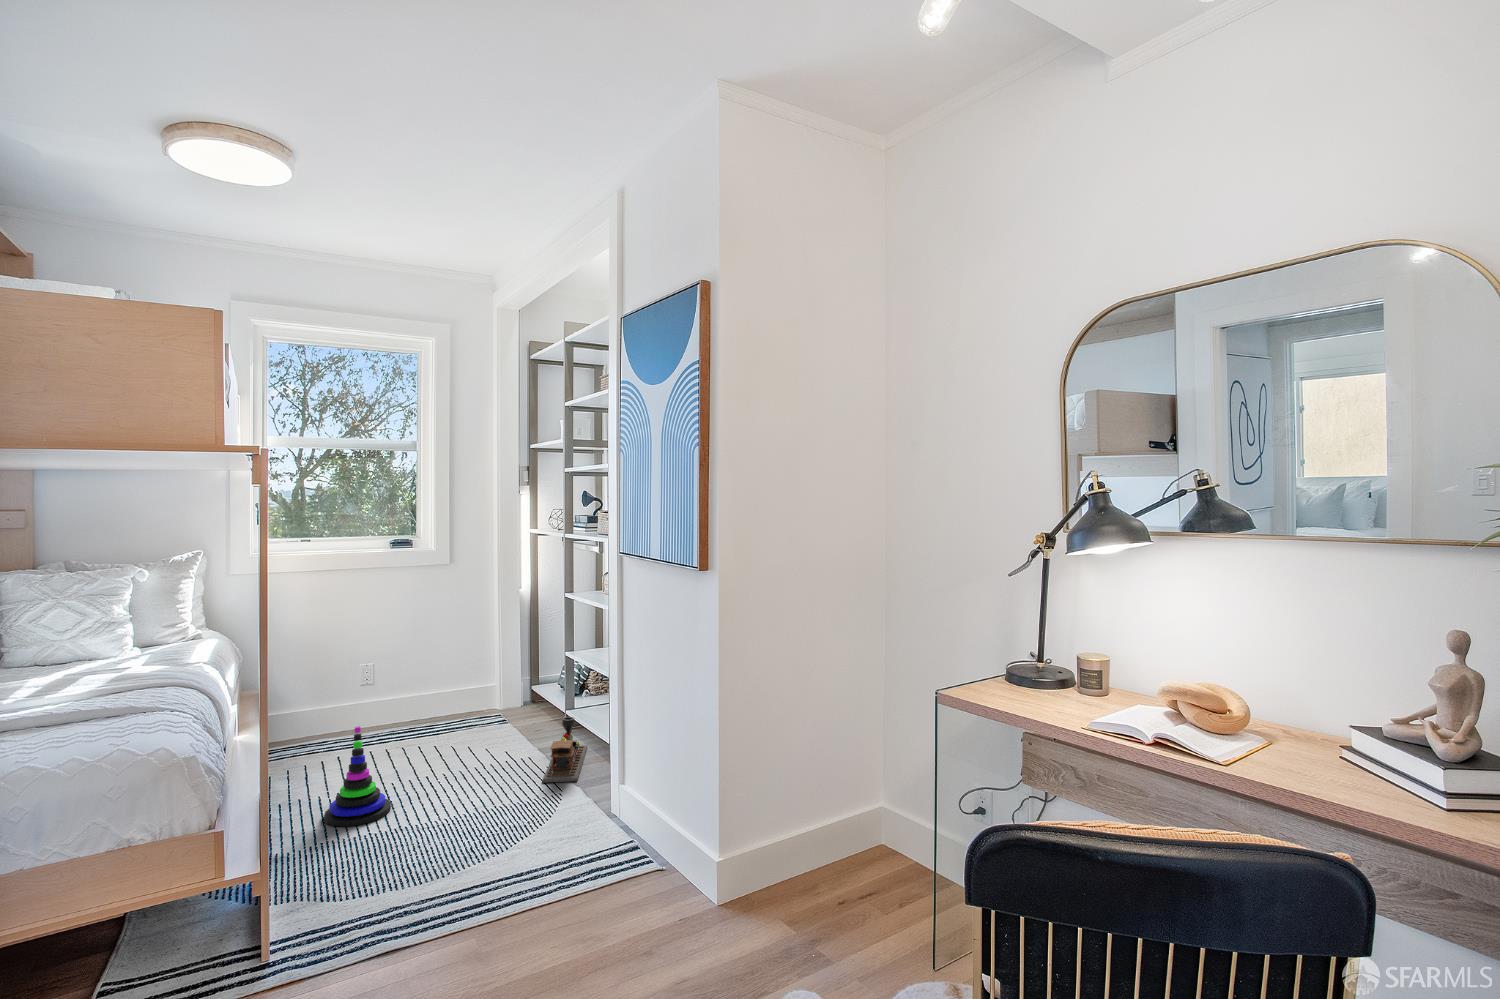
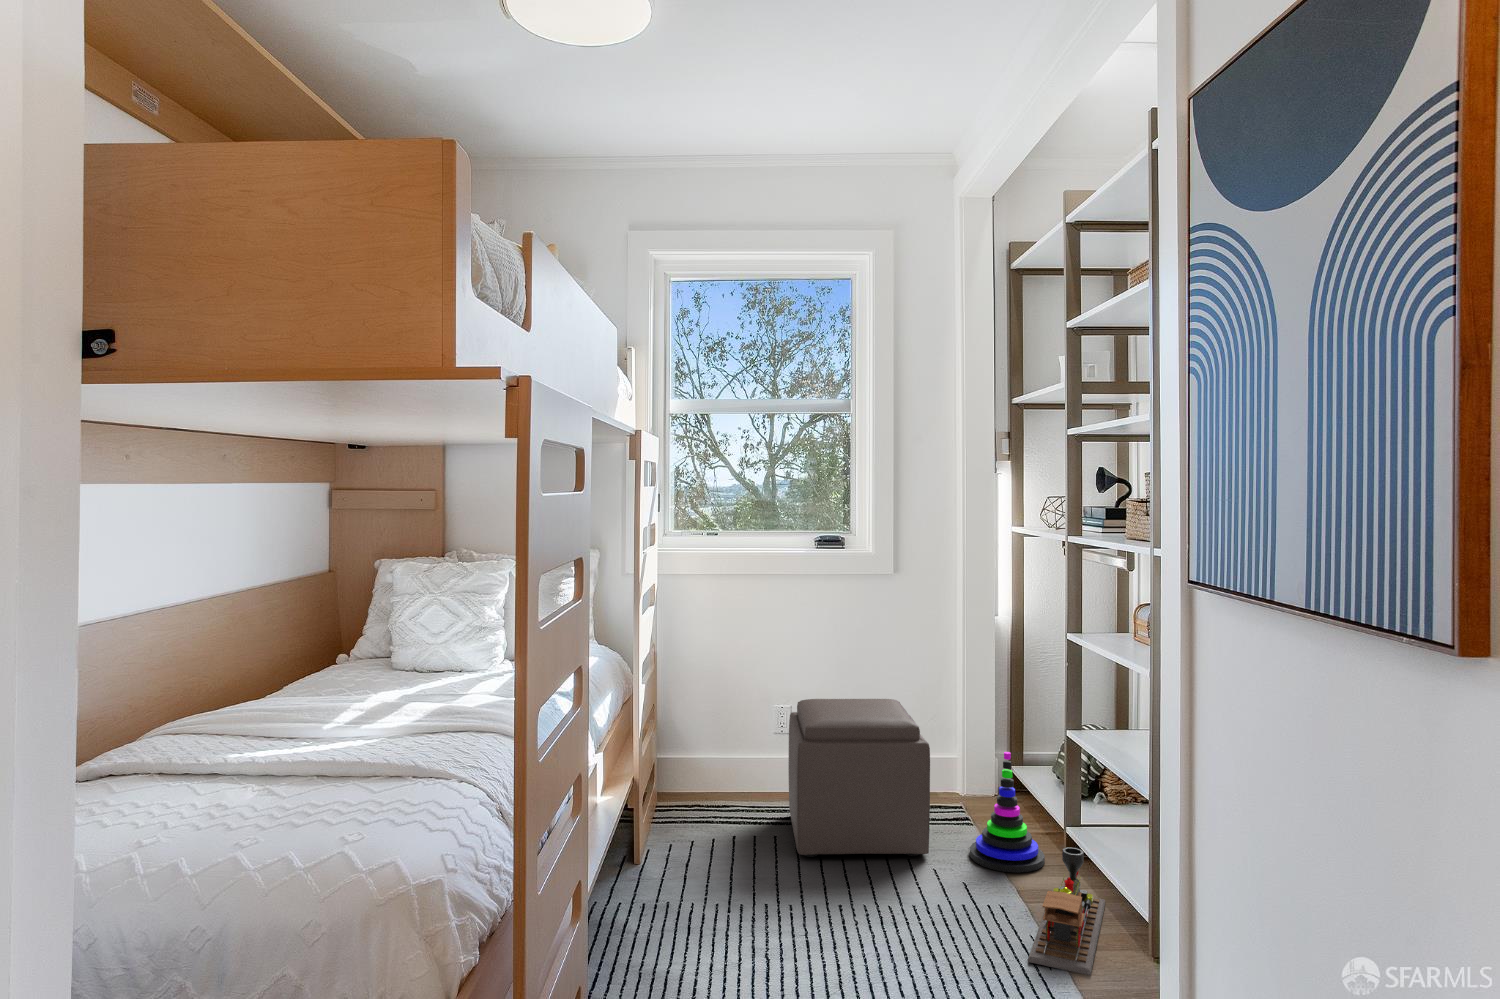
ottoman: none [373,648,479,759] -> present [788,699,930,857]
stacking toy: present [324,726,391,827] -> present [970,752,1045,873]

